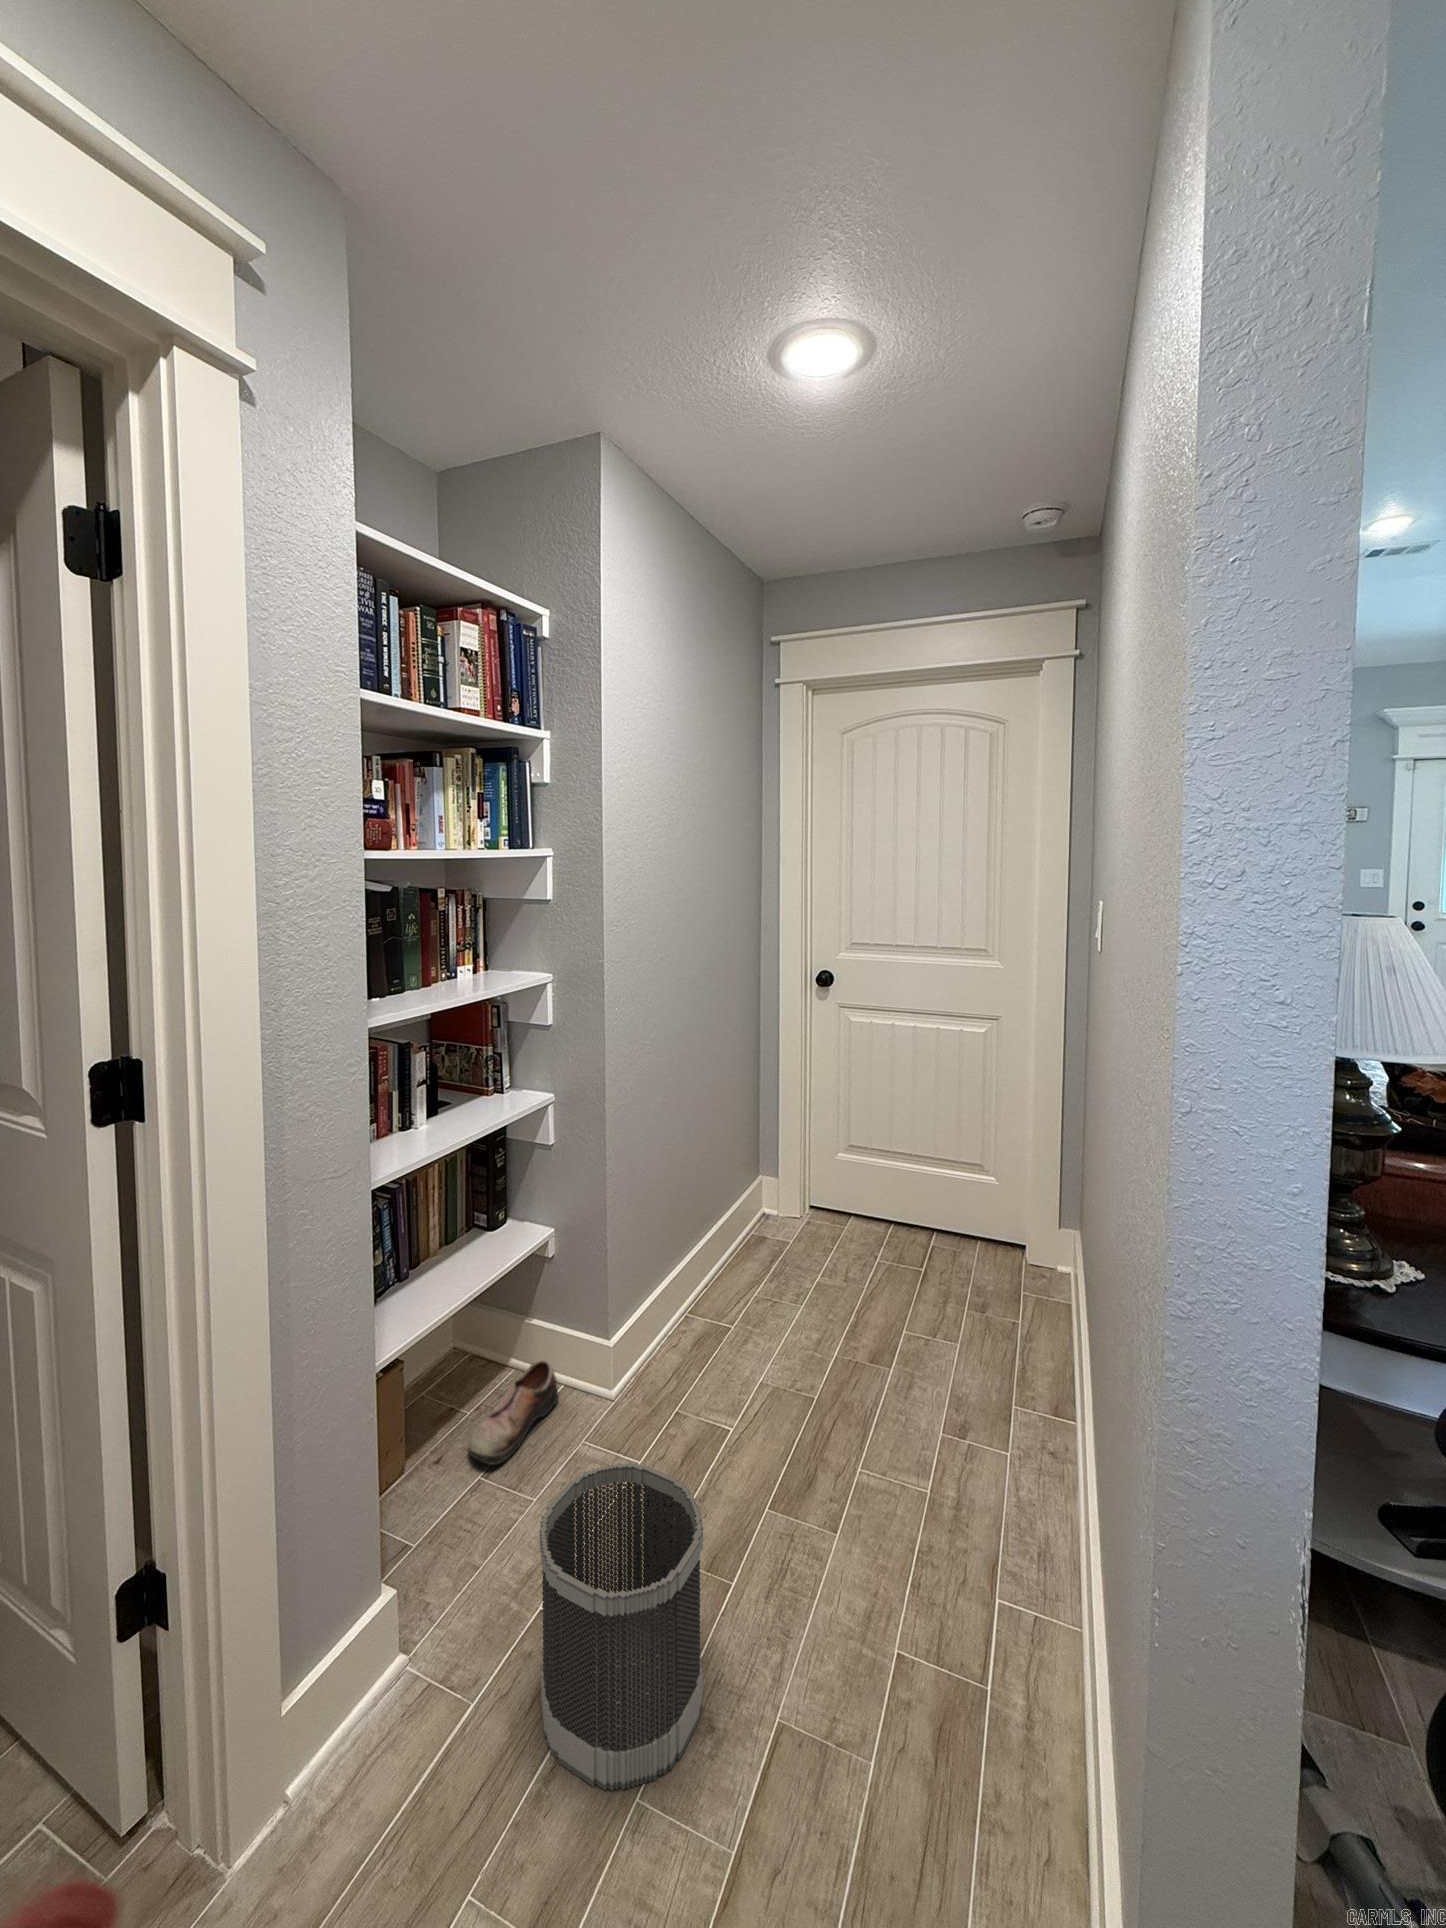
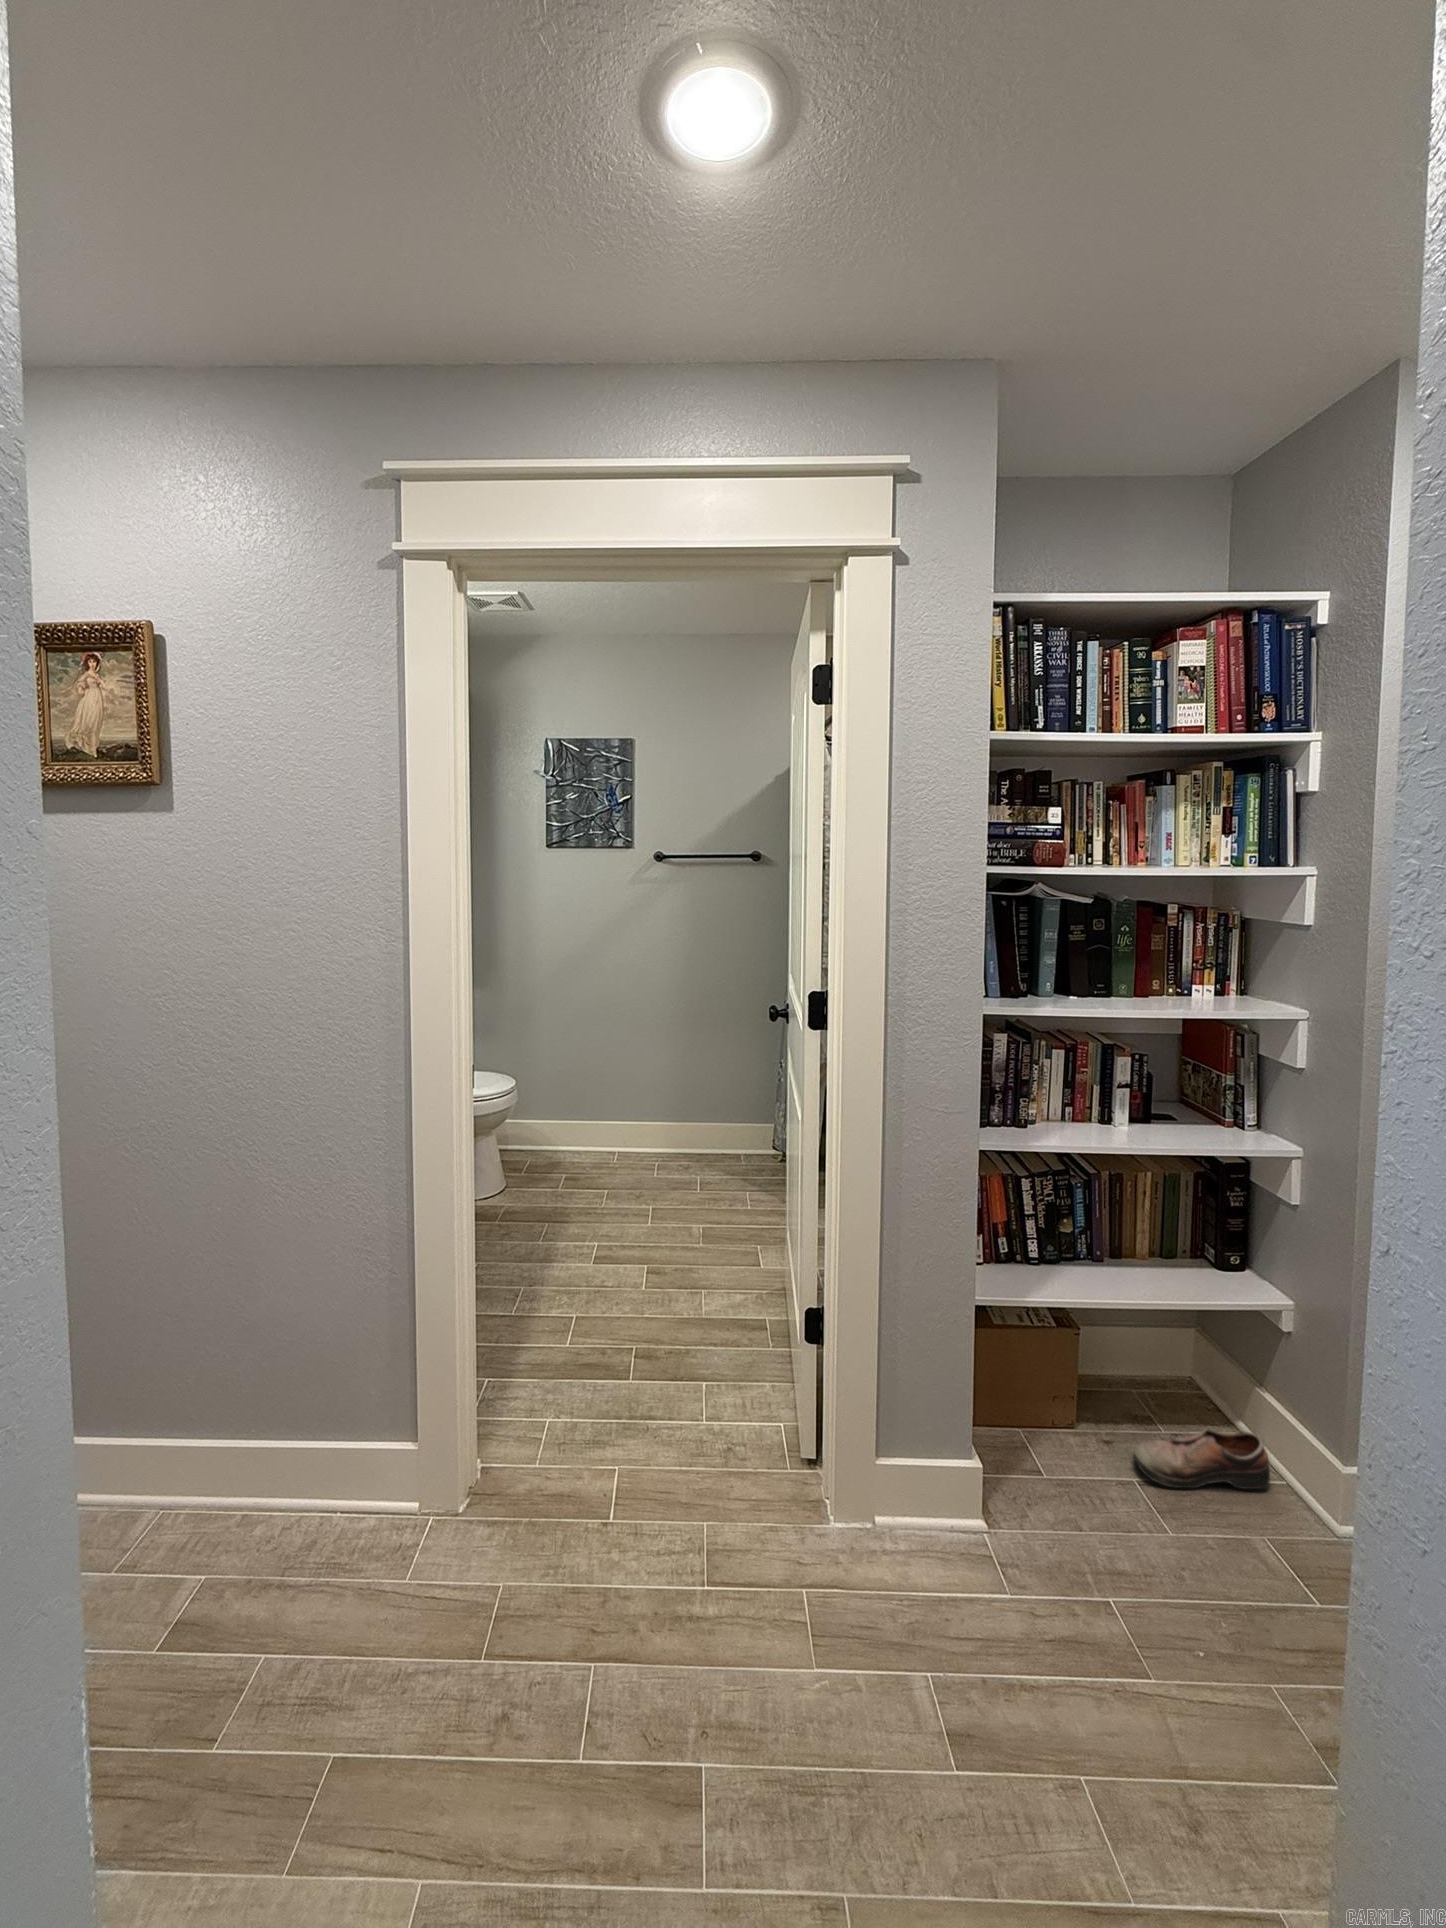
wastebasket: present [539,1463,703,1791] -> none [1039,1483,1236,1817]

